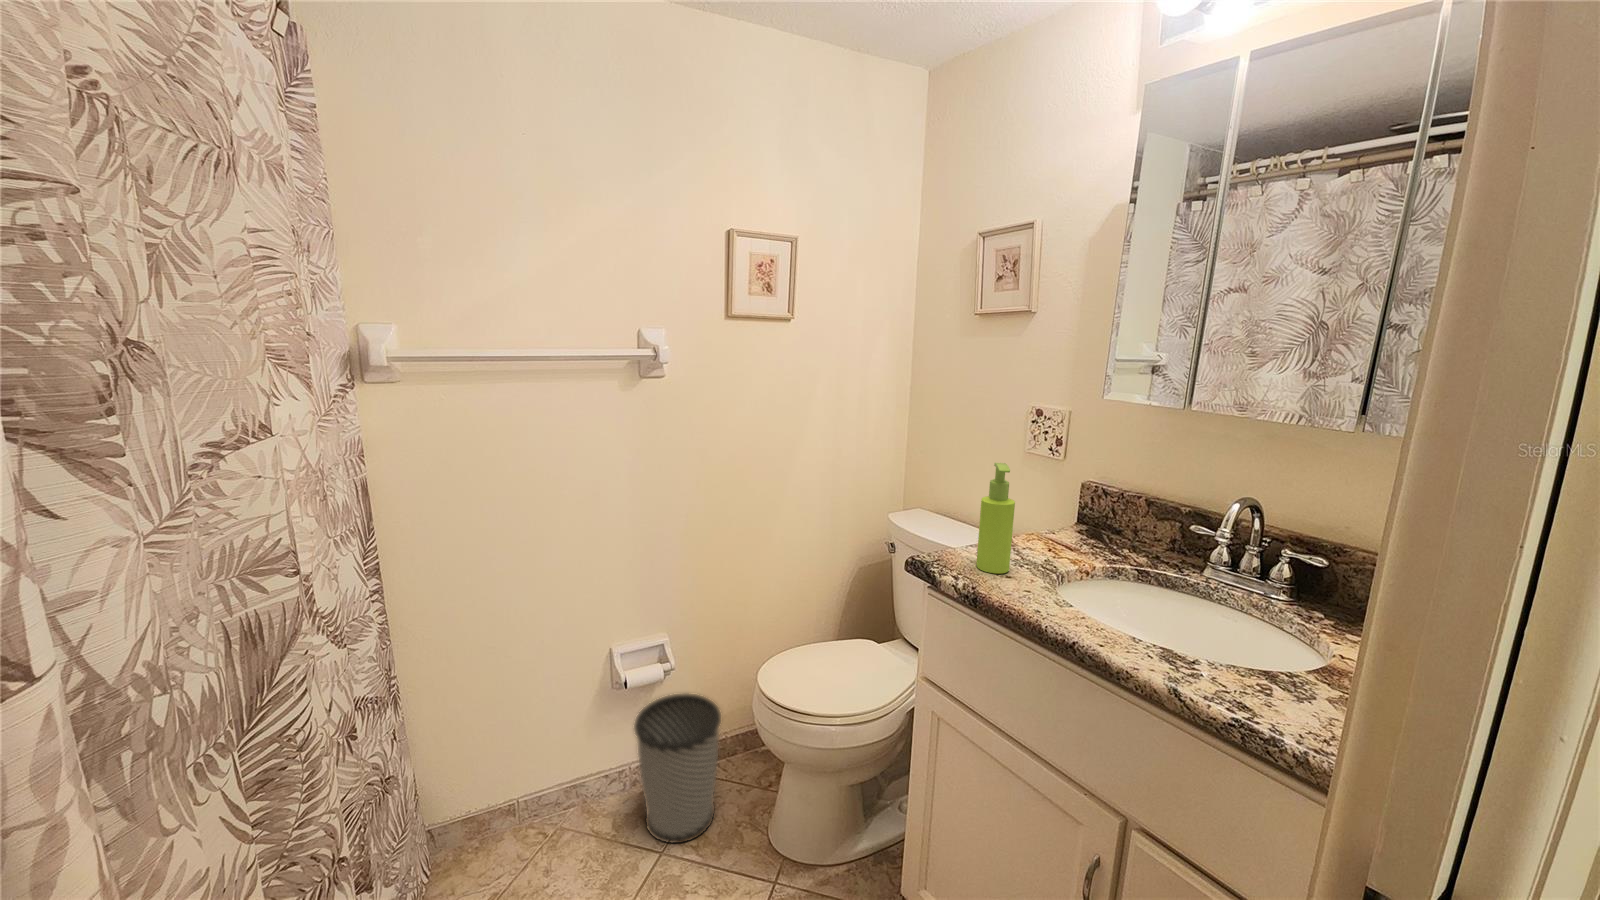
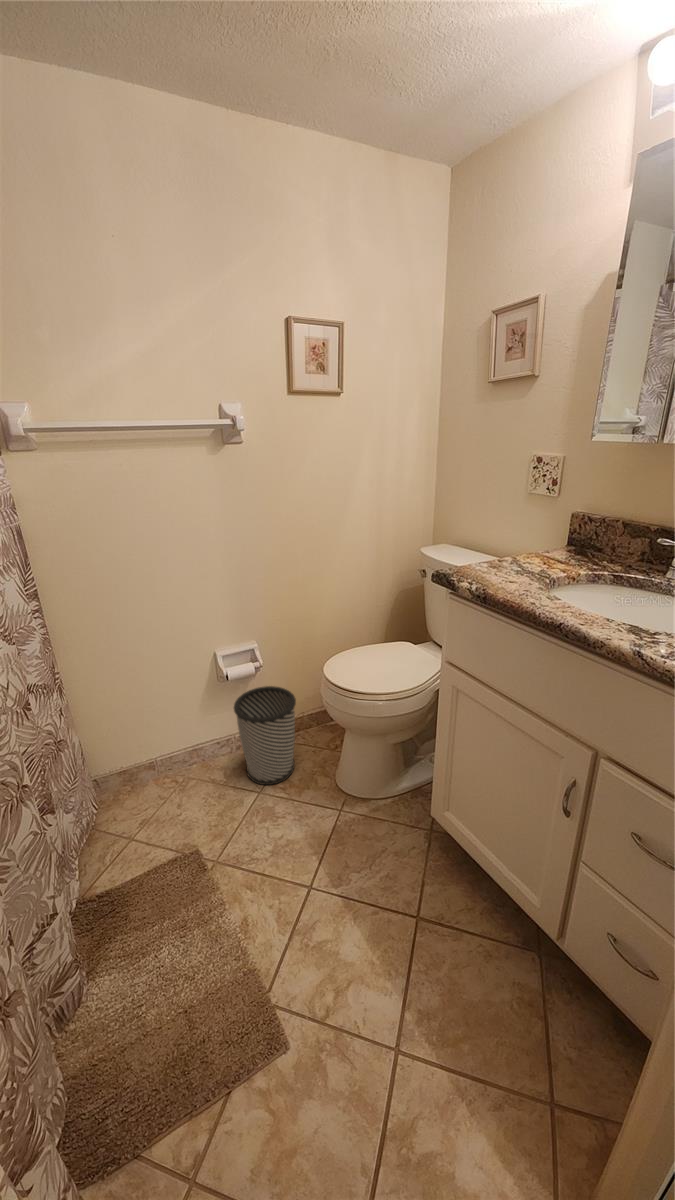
soap dispenser: present [976,463,1015,573] -> none [485,491,517,580]

